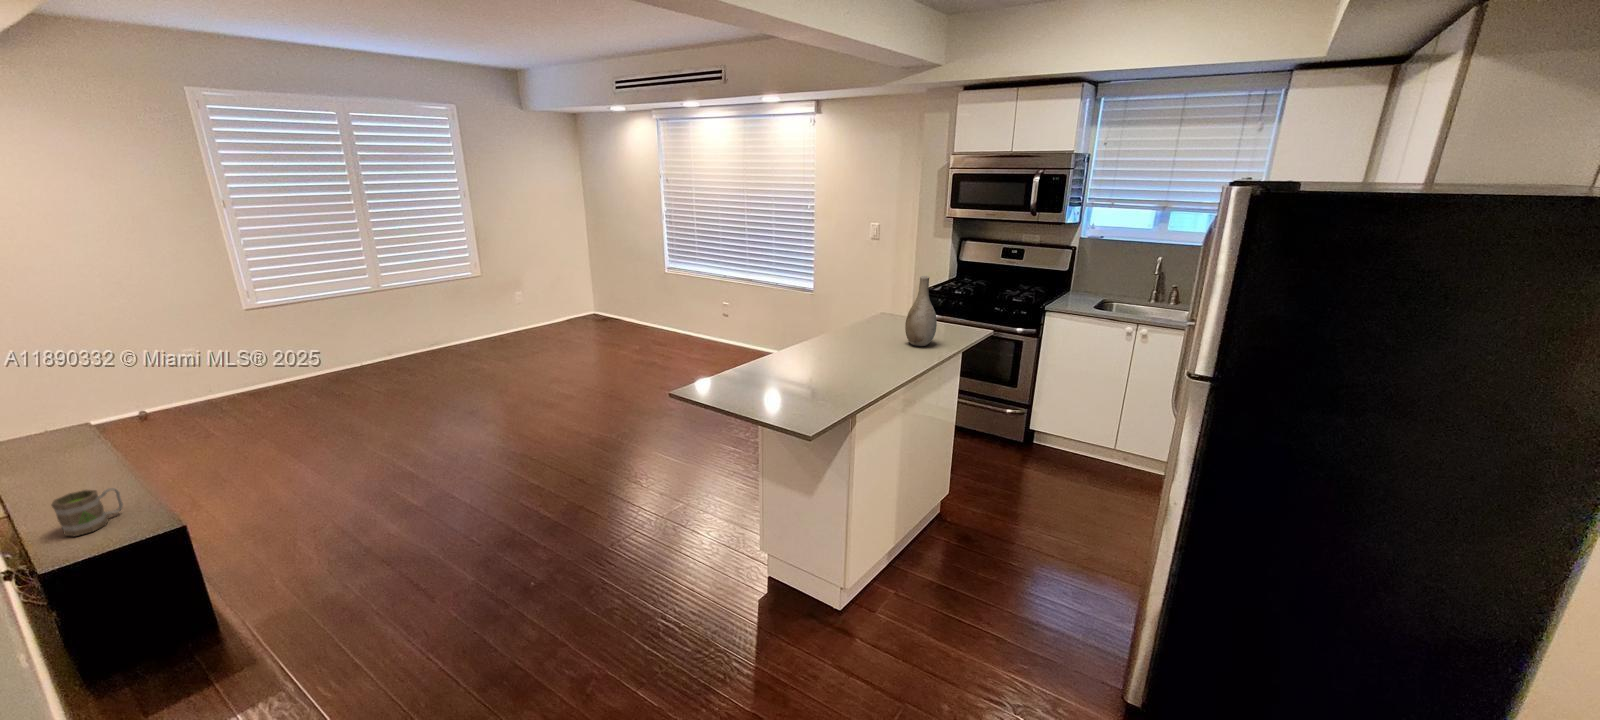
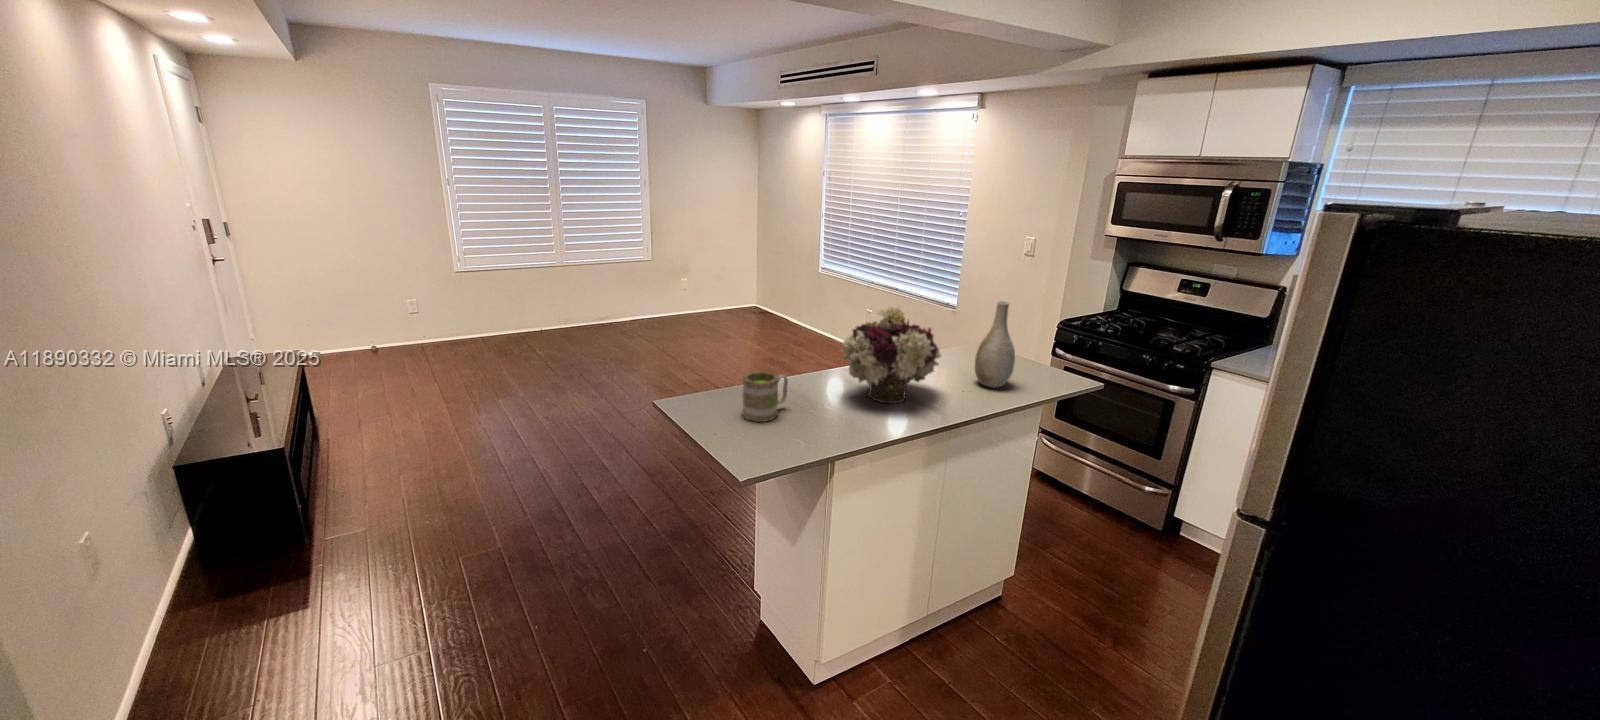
flower arrangement: none [815,287,892,370] -> present [840,305,941,403]
mug: present [52,488,123,536] -> present [743,372,788,422]

